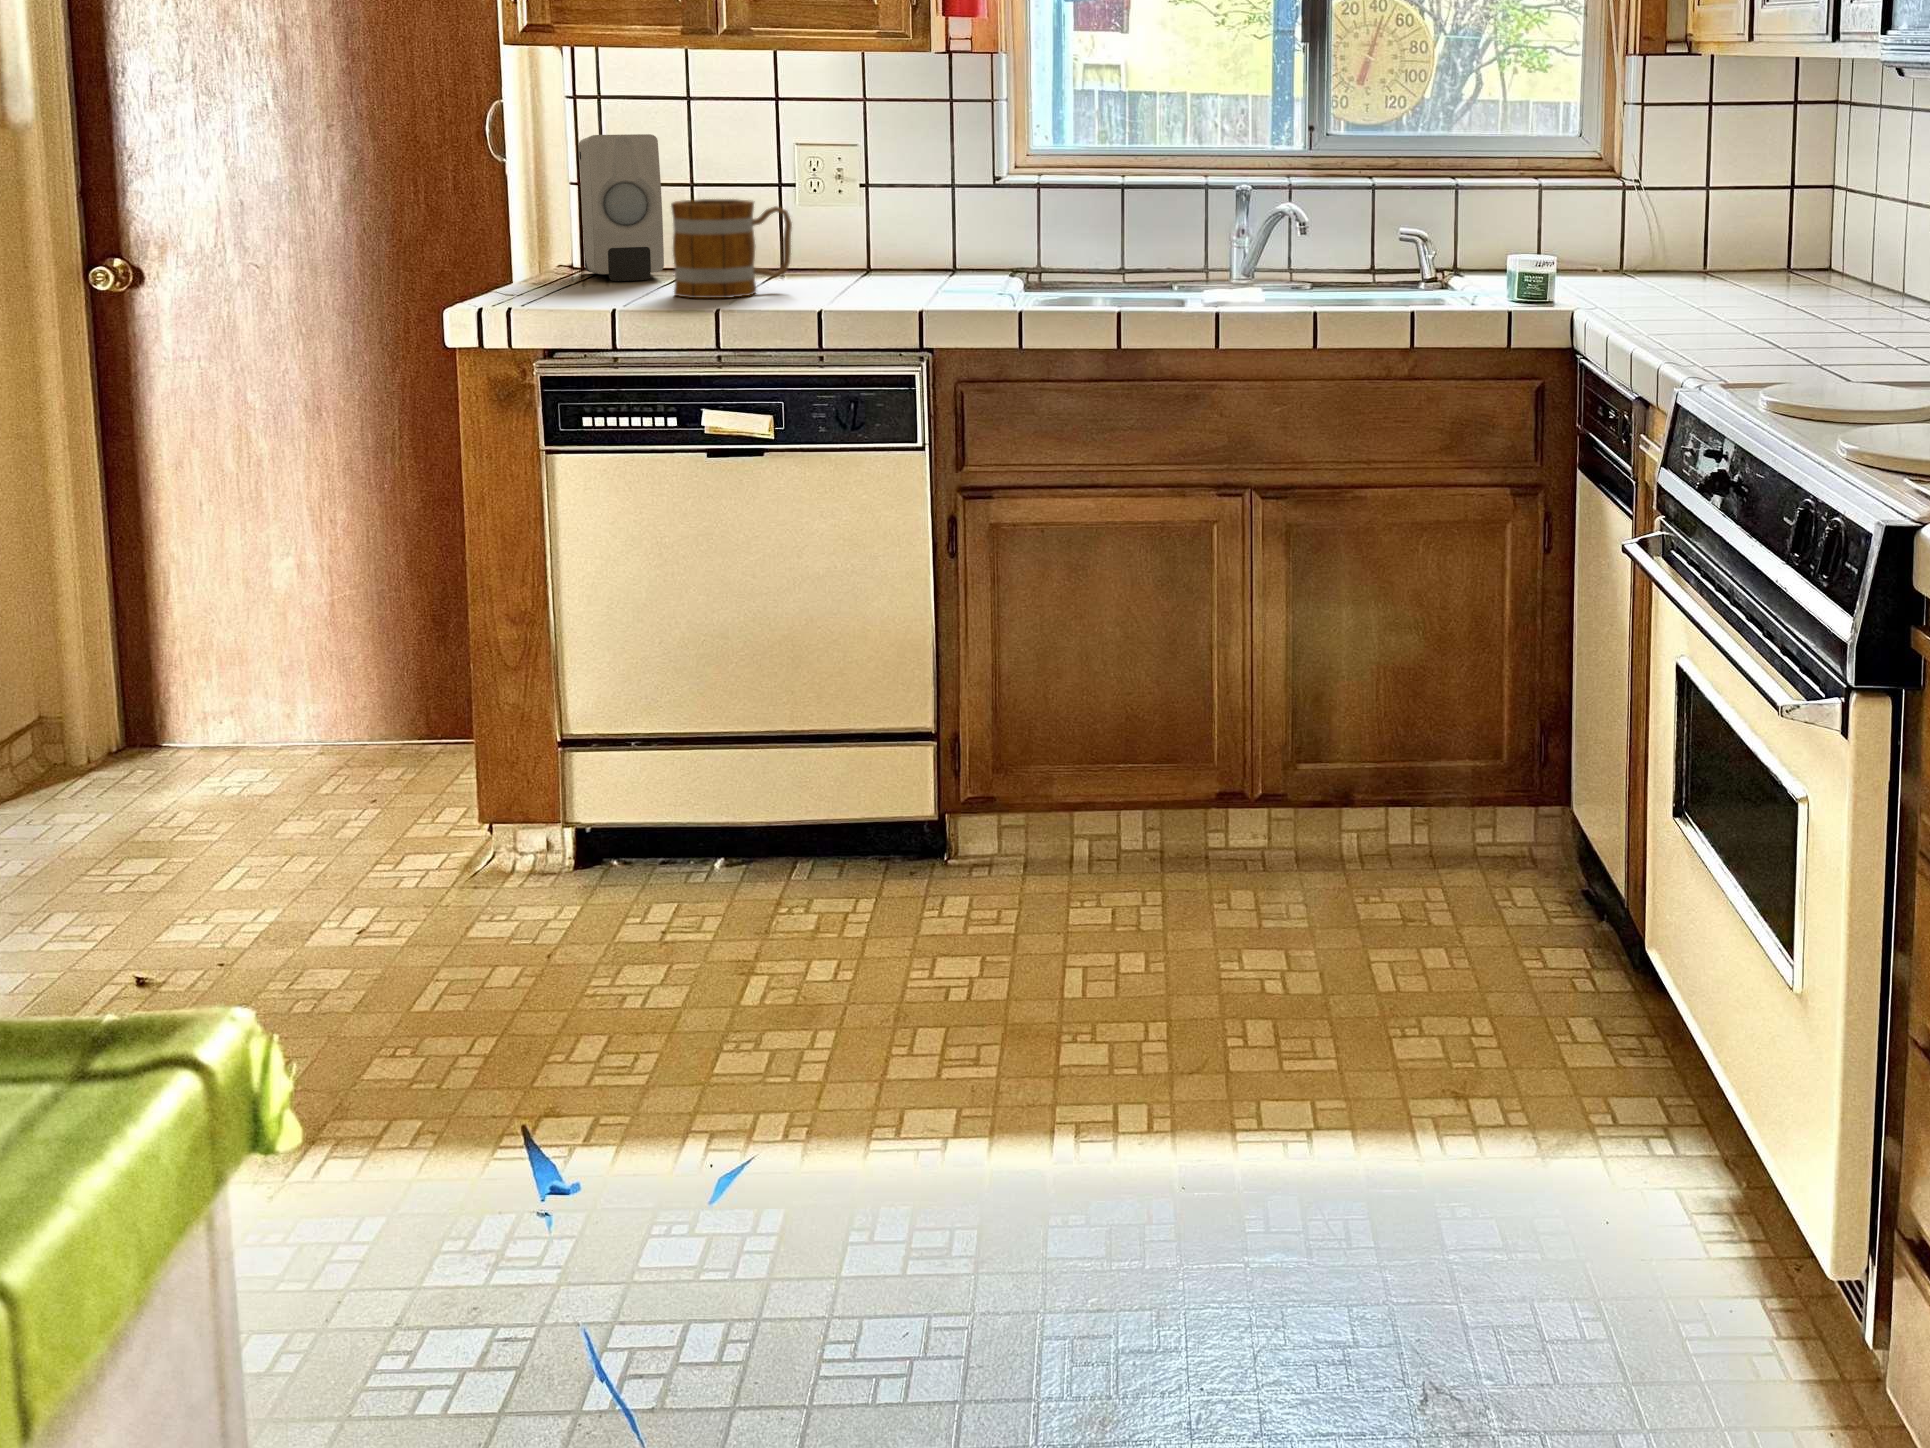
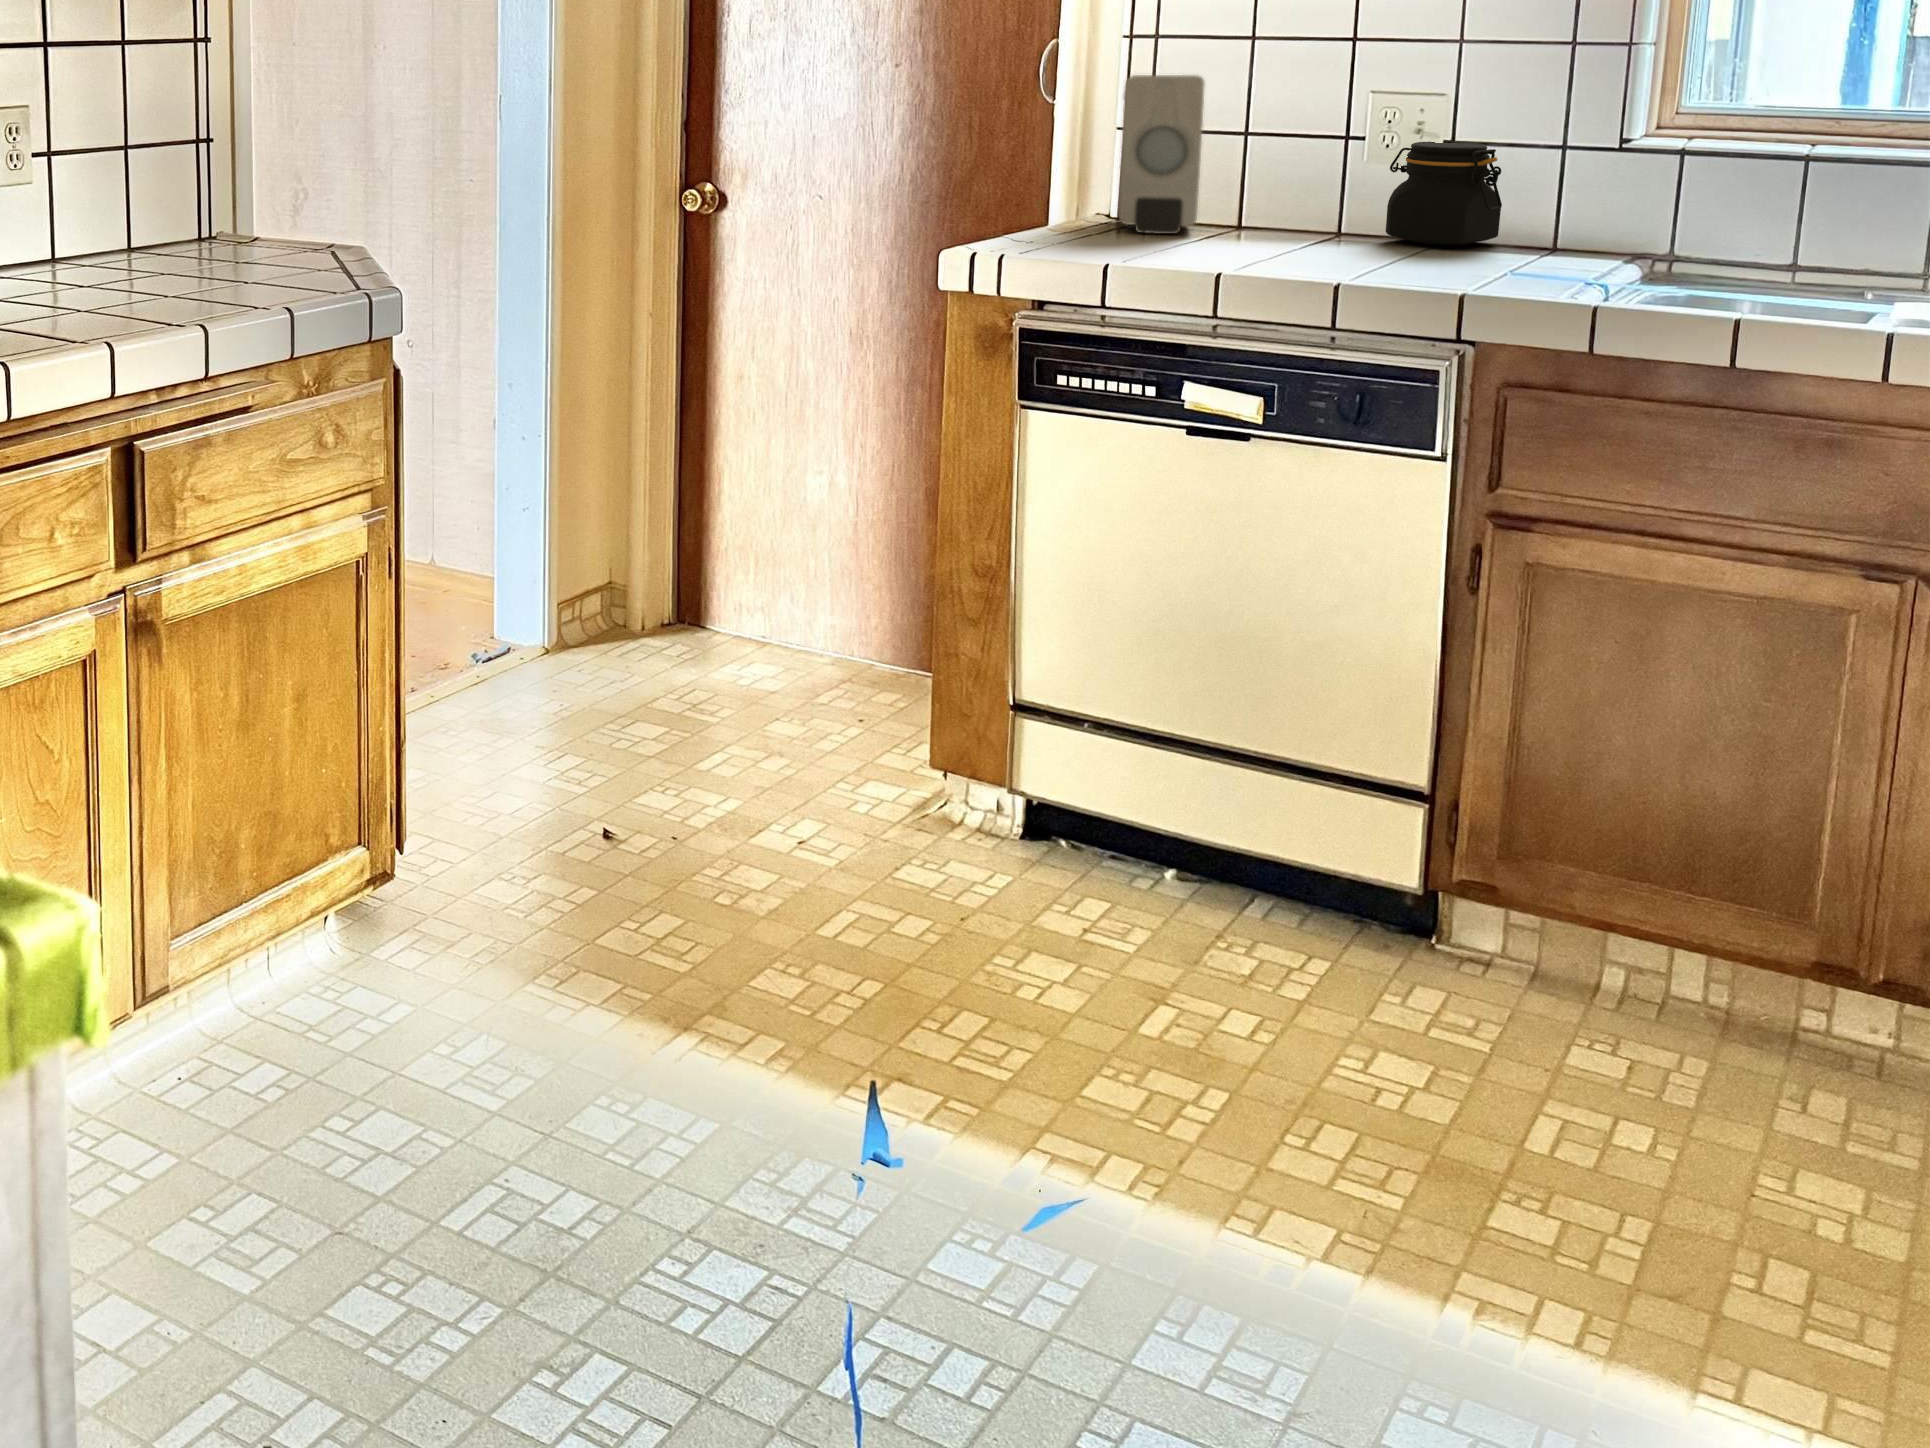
jar: none [817,187,909,274] -> present [1386,142,1502,246]
mug: present [671,199,792,298] -> none [1188,151,1337,264]

